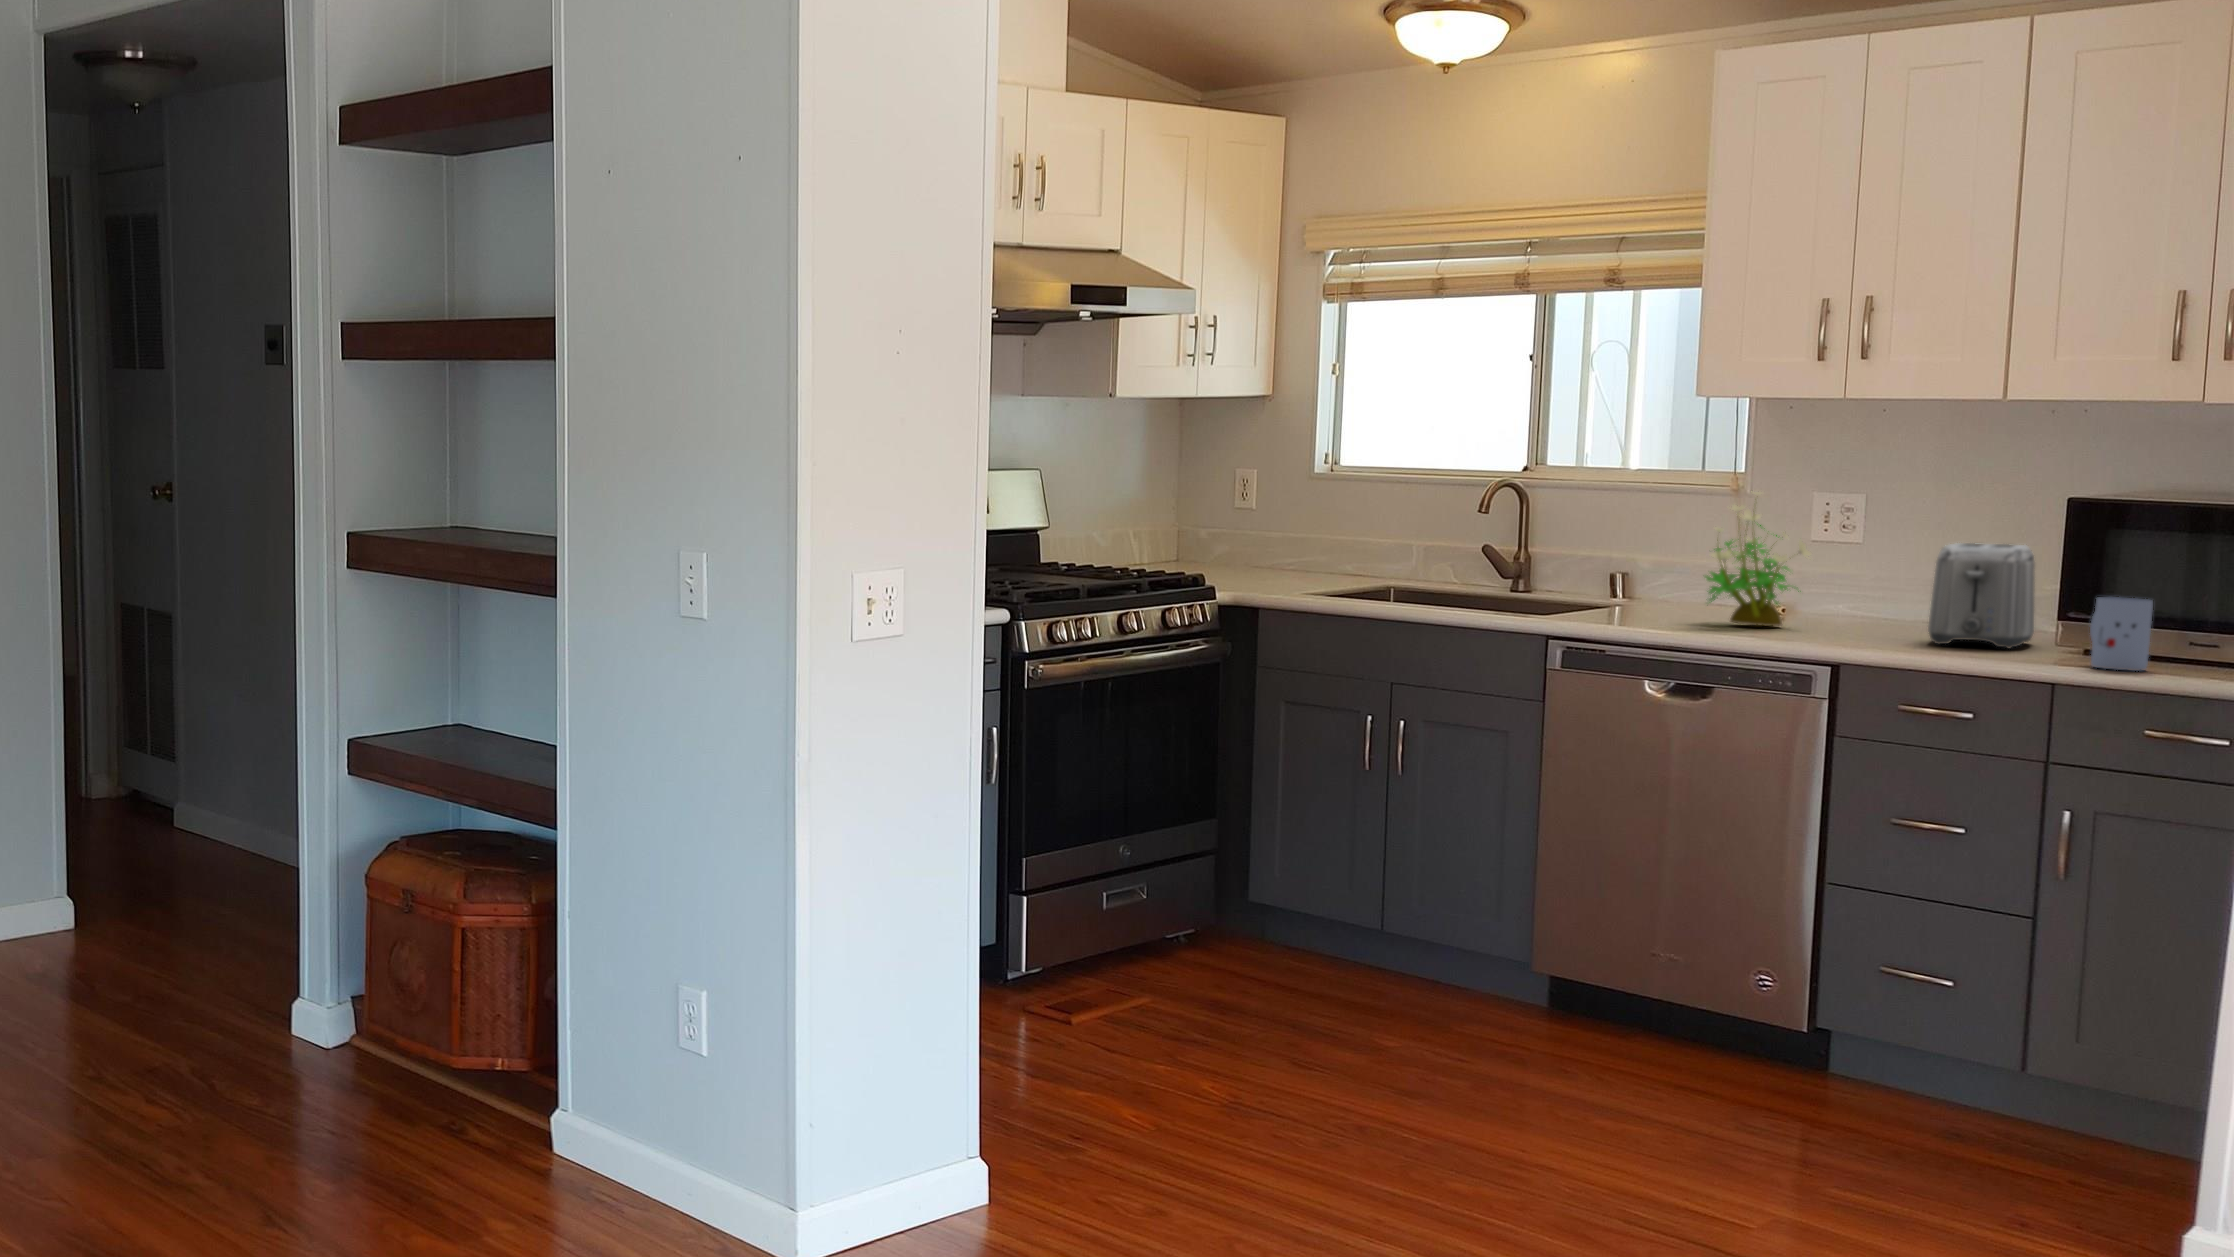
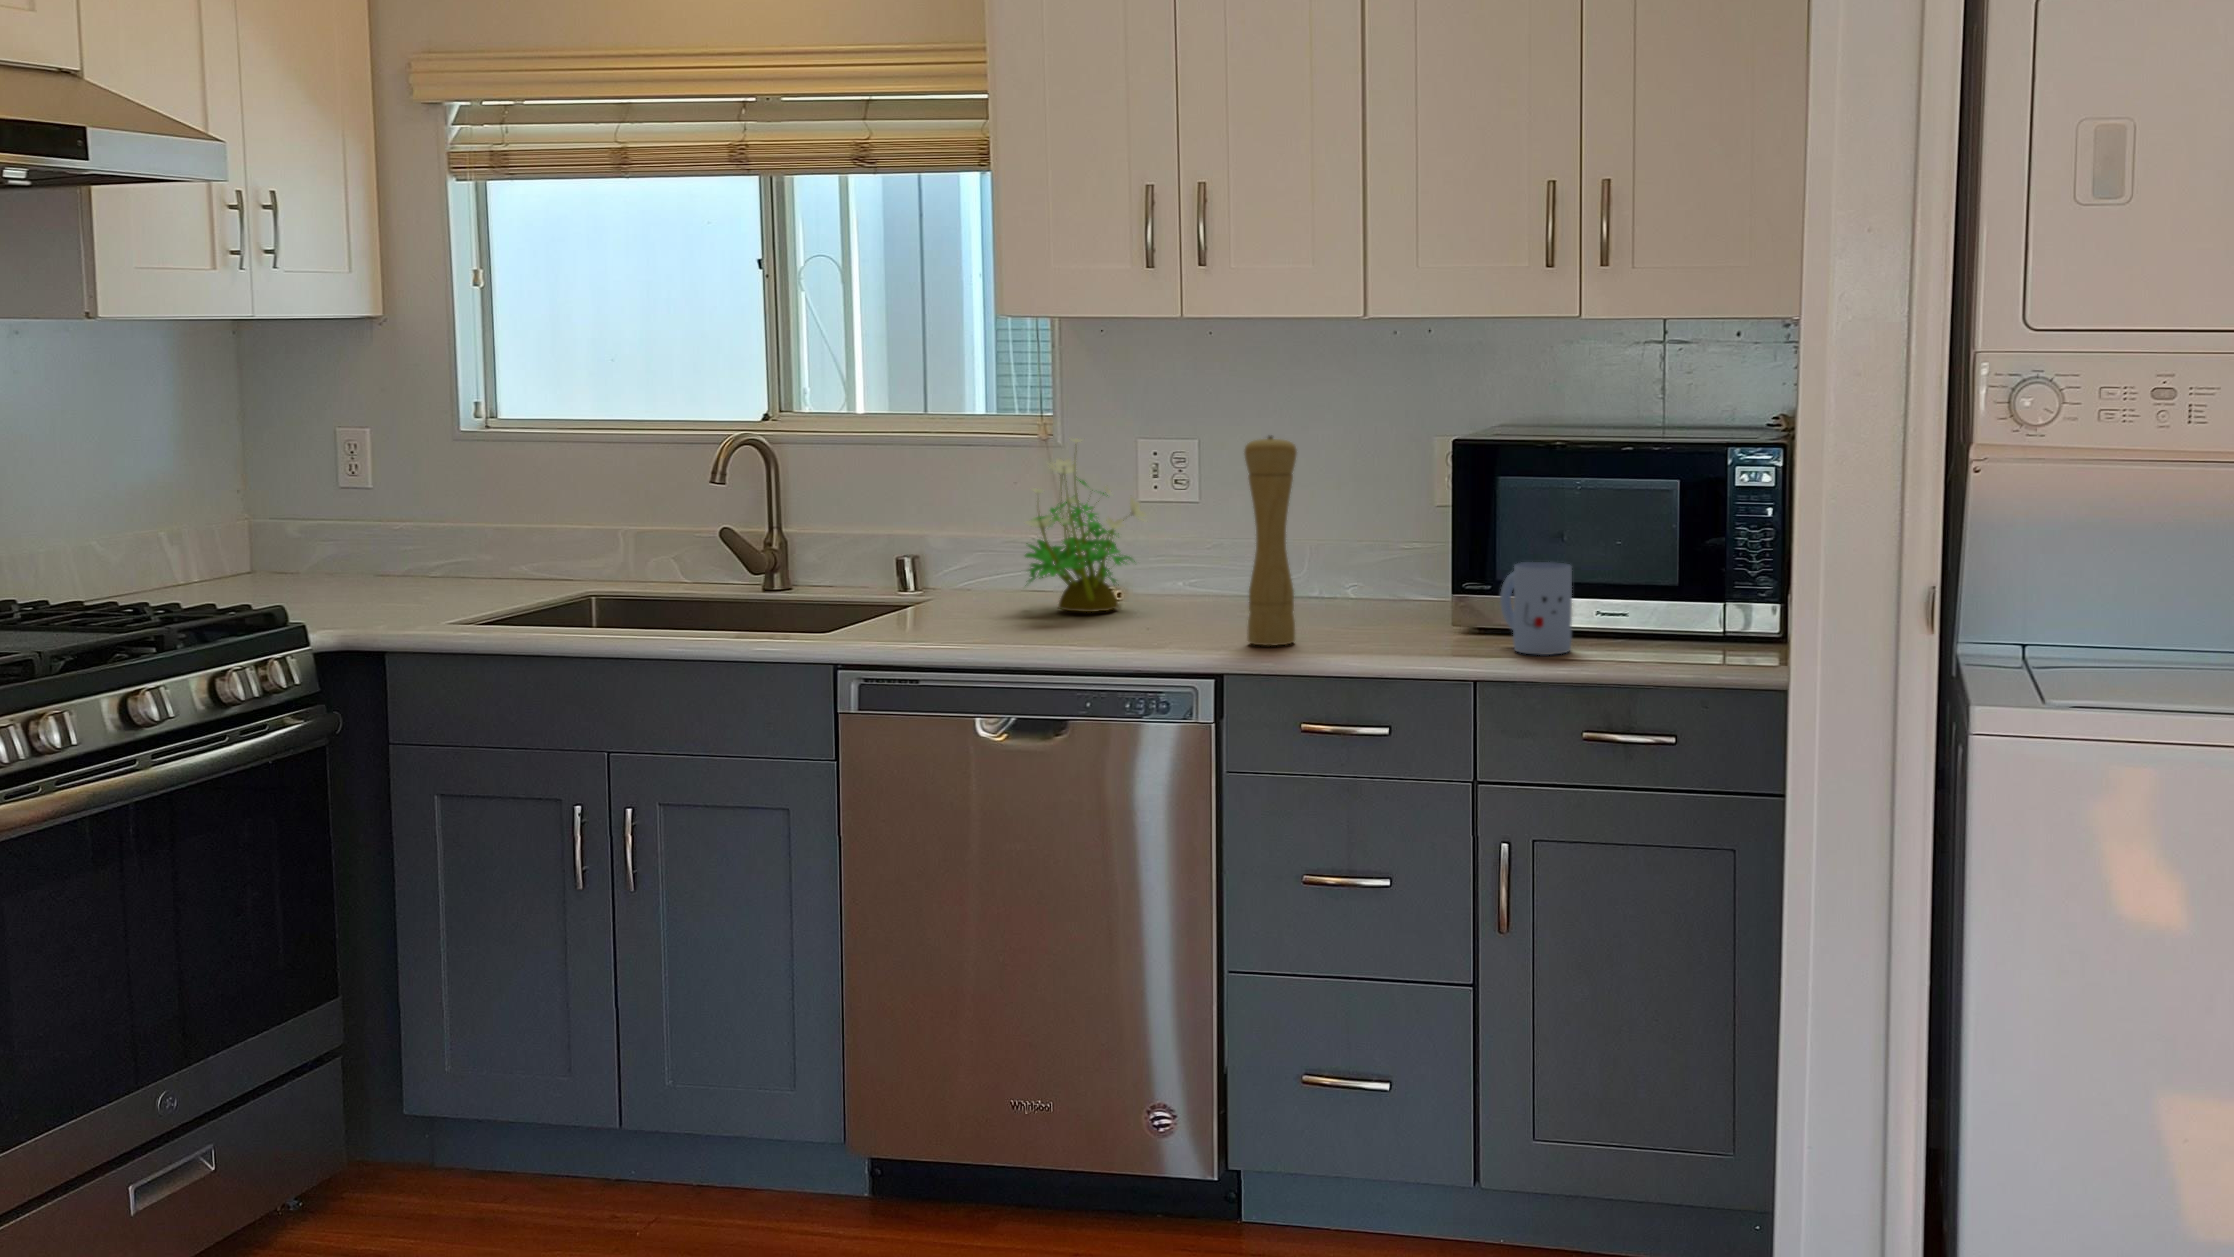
pepper mill: none [1862,488,1918,649] -> present [1244,435,1297,646]
toaster: present [1928,543,2035,648] -> none [1297,492,1403,626]

